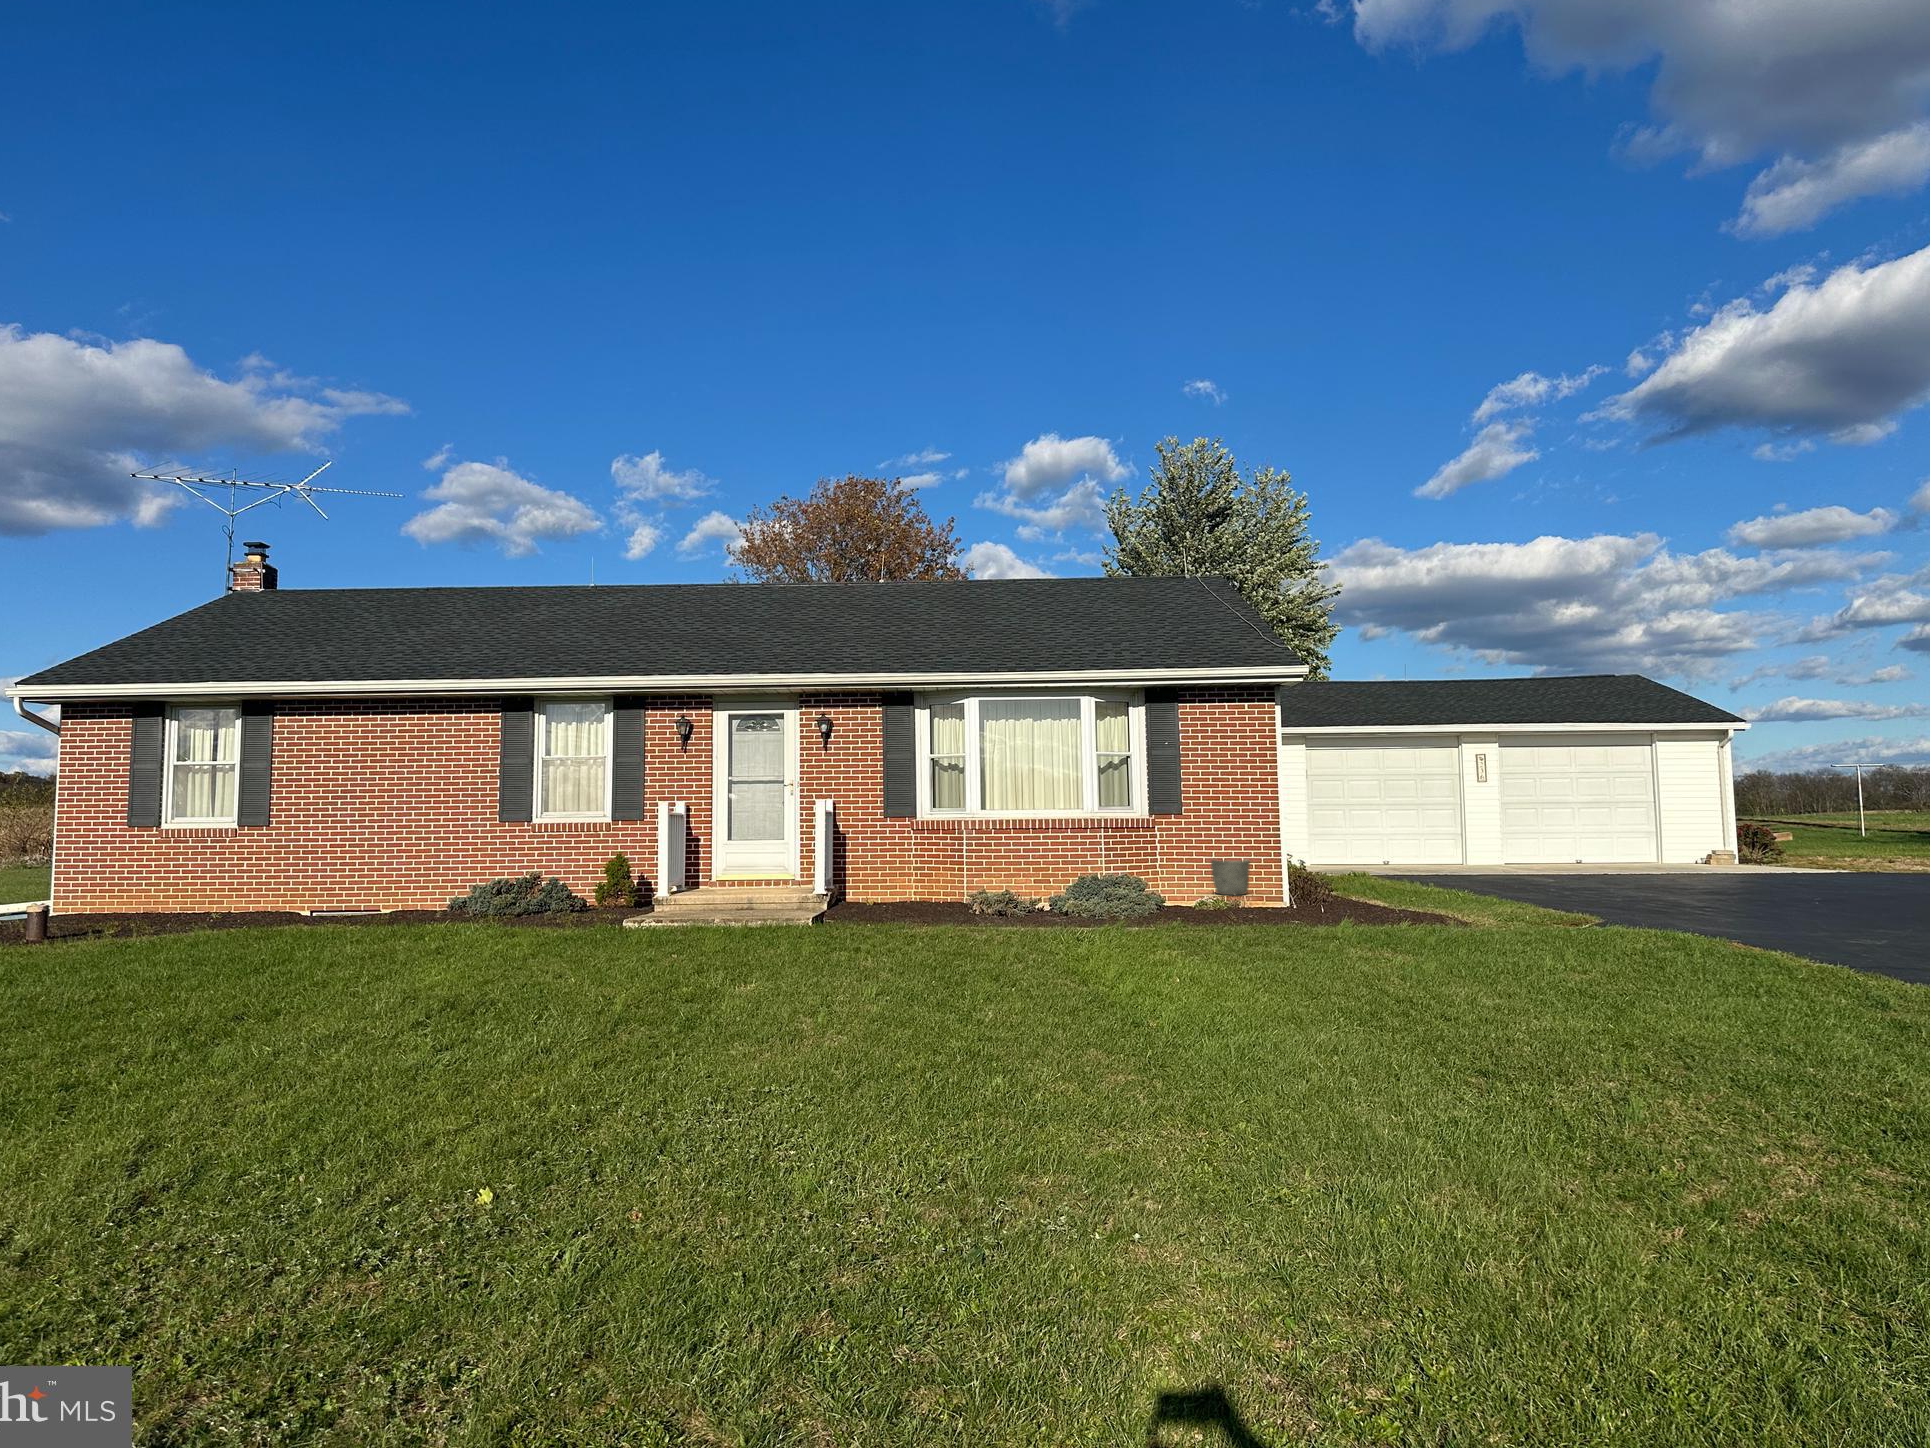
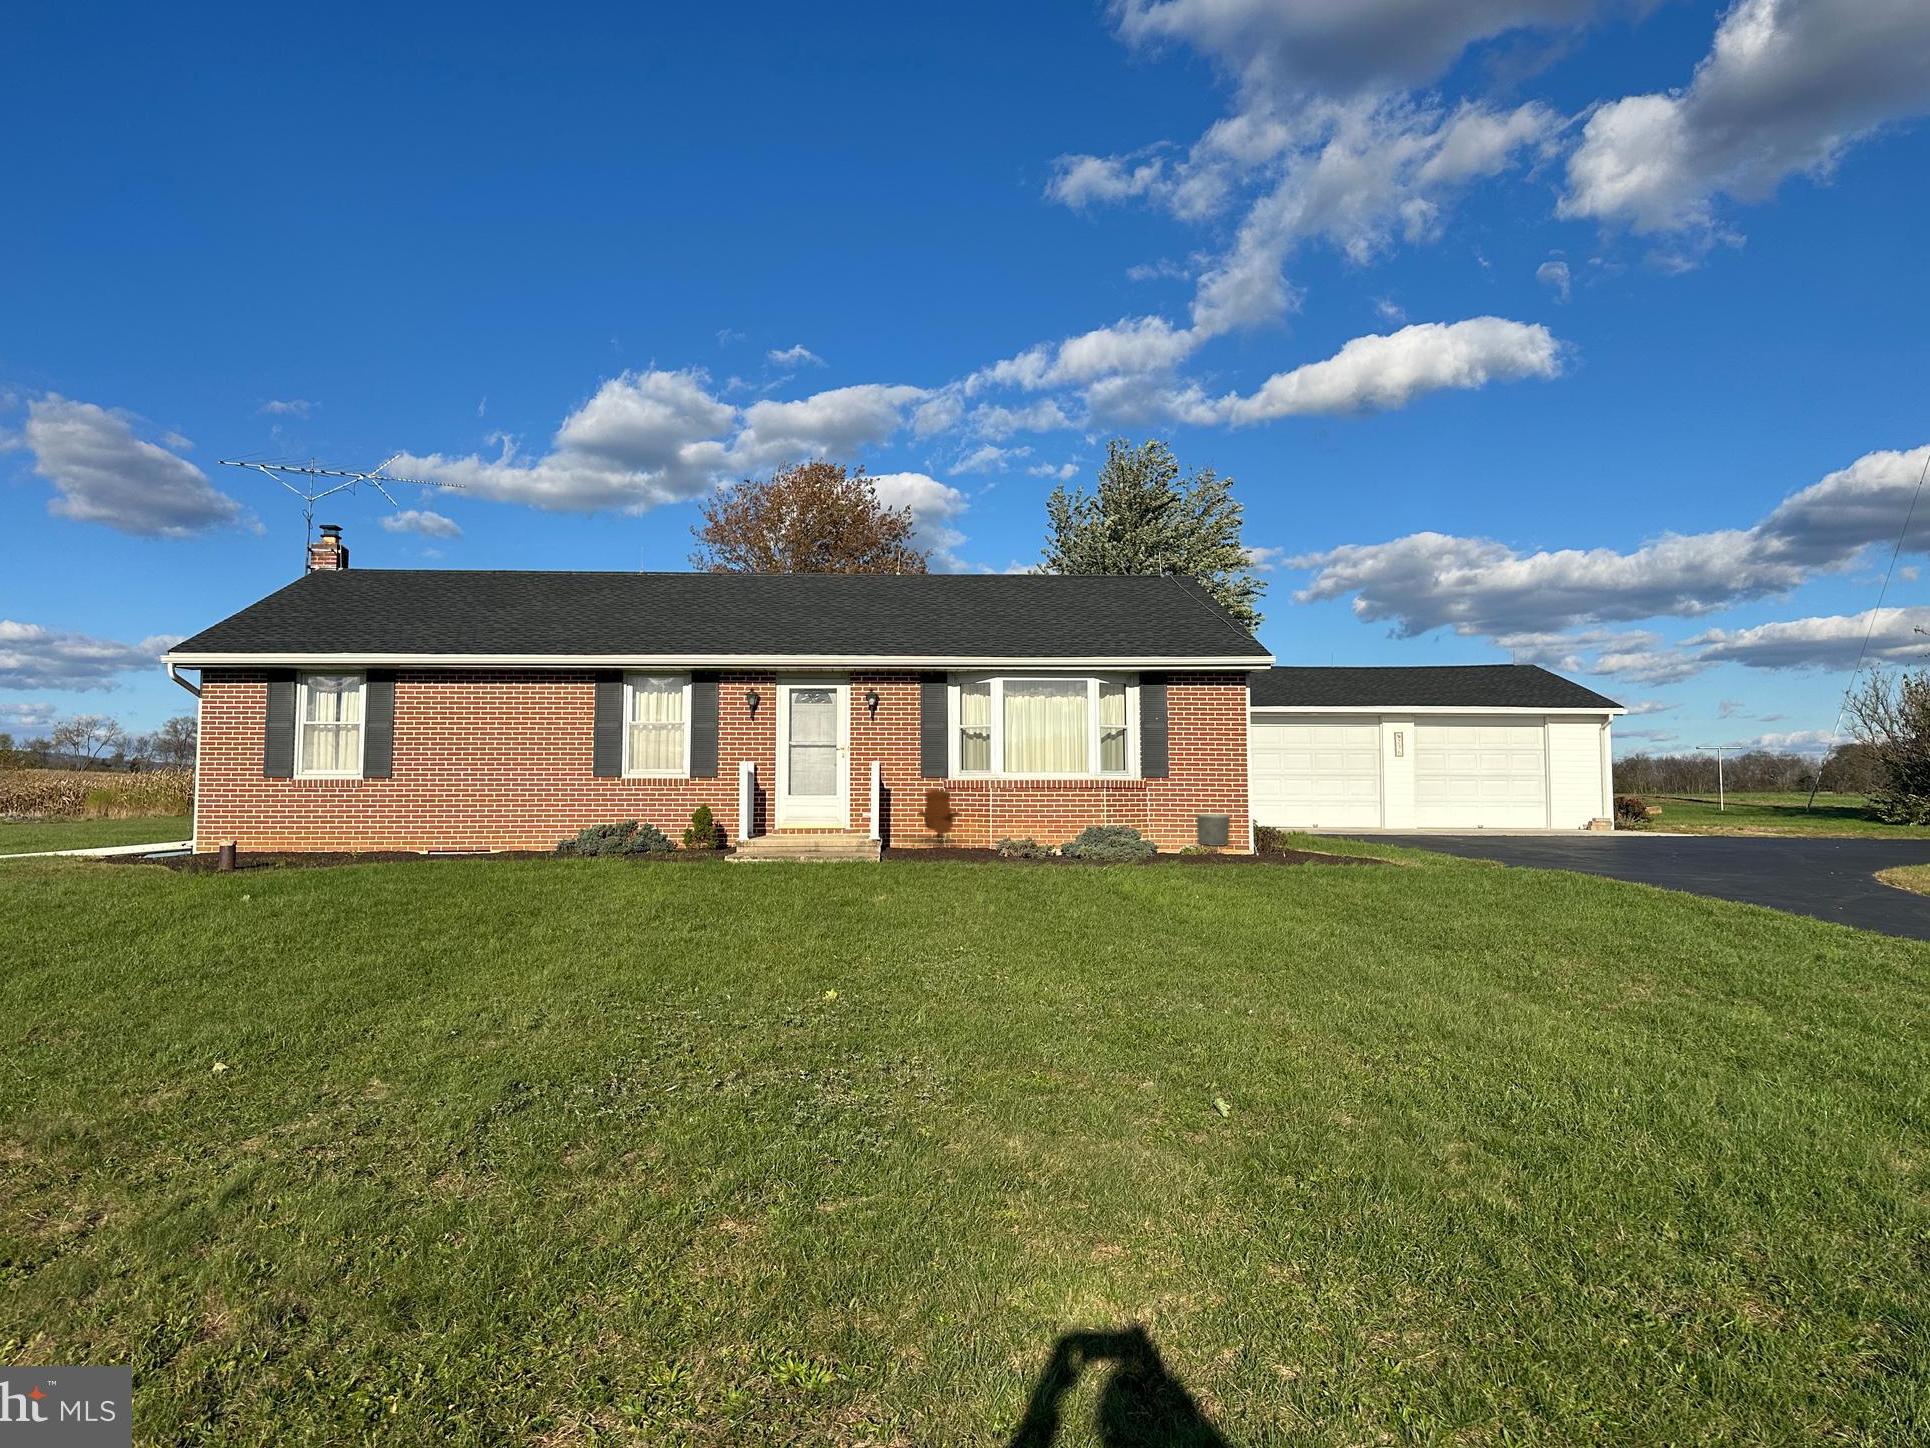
lounge chair: none [882,833,932,901] -> present [919,790,959,845]

